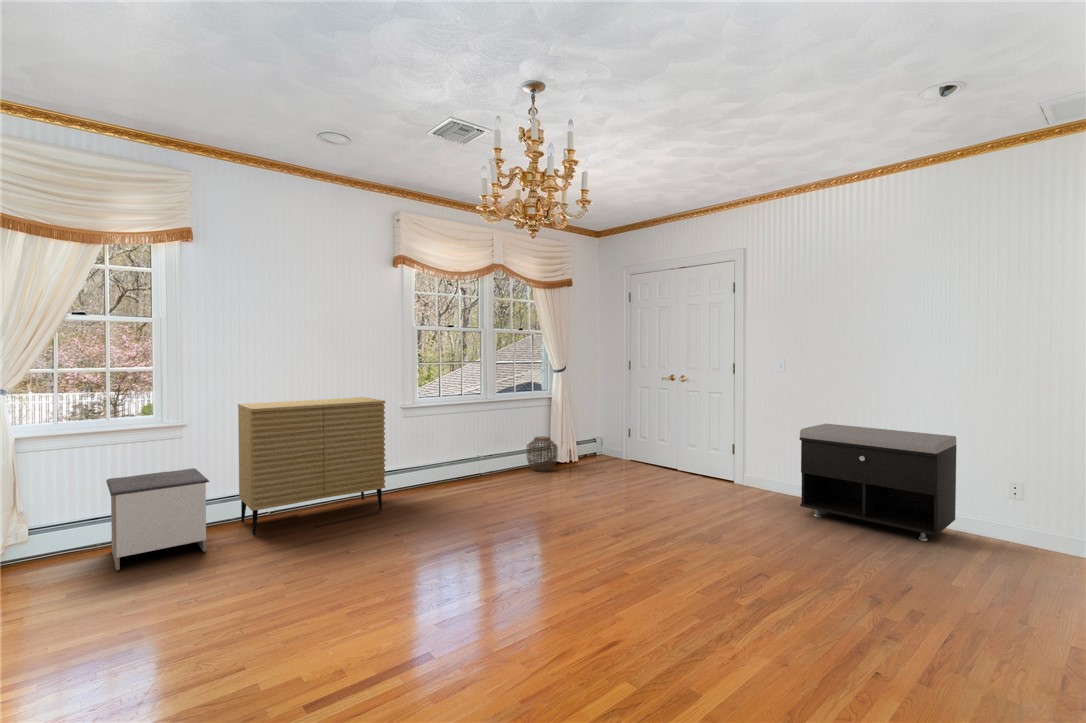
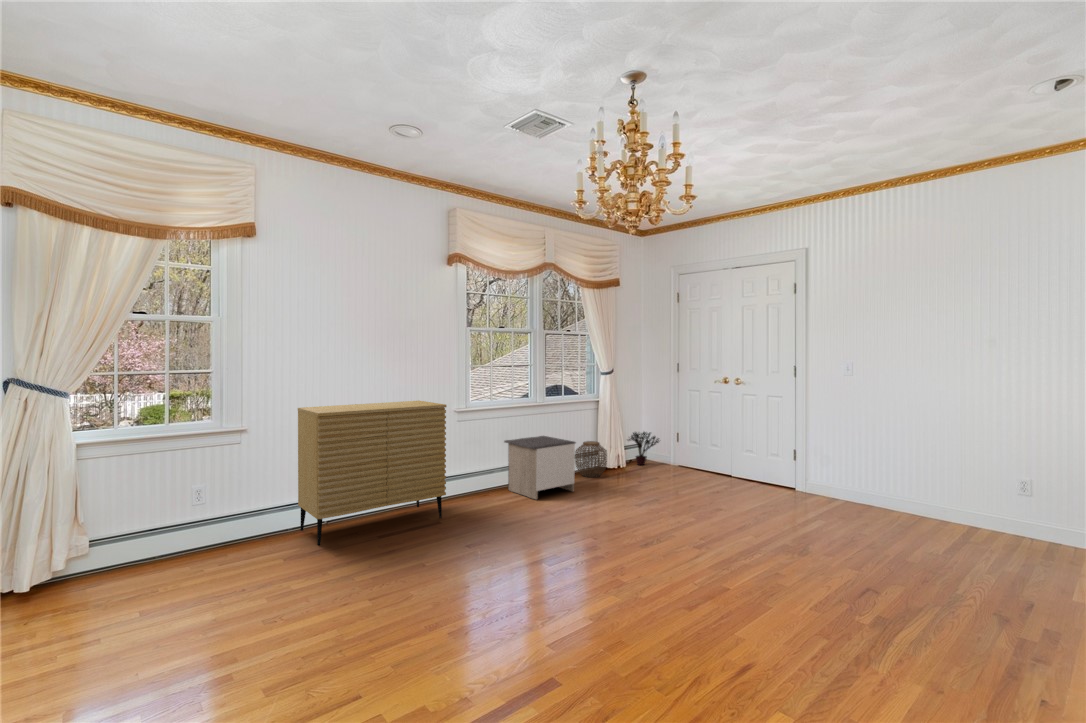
storage bench: present [800,424,956,541] -> none [877,429,1046,553]
potted plant: none [580,426,615,460] -> present [629,432,659,465]
nightstand: present [106,468,209,570] -> present [504,436,576,499]

